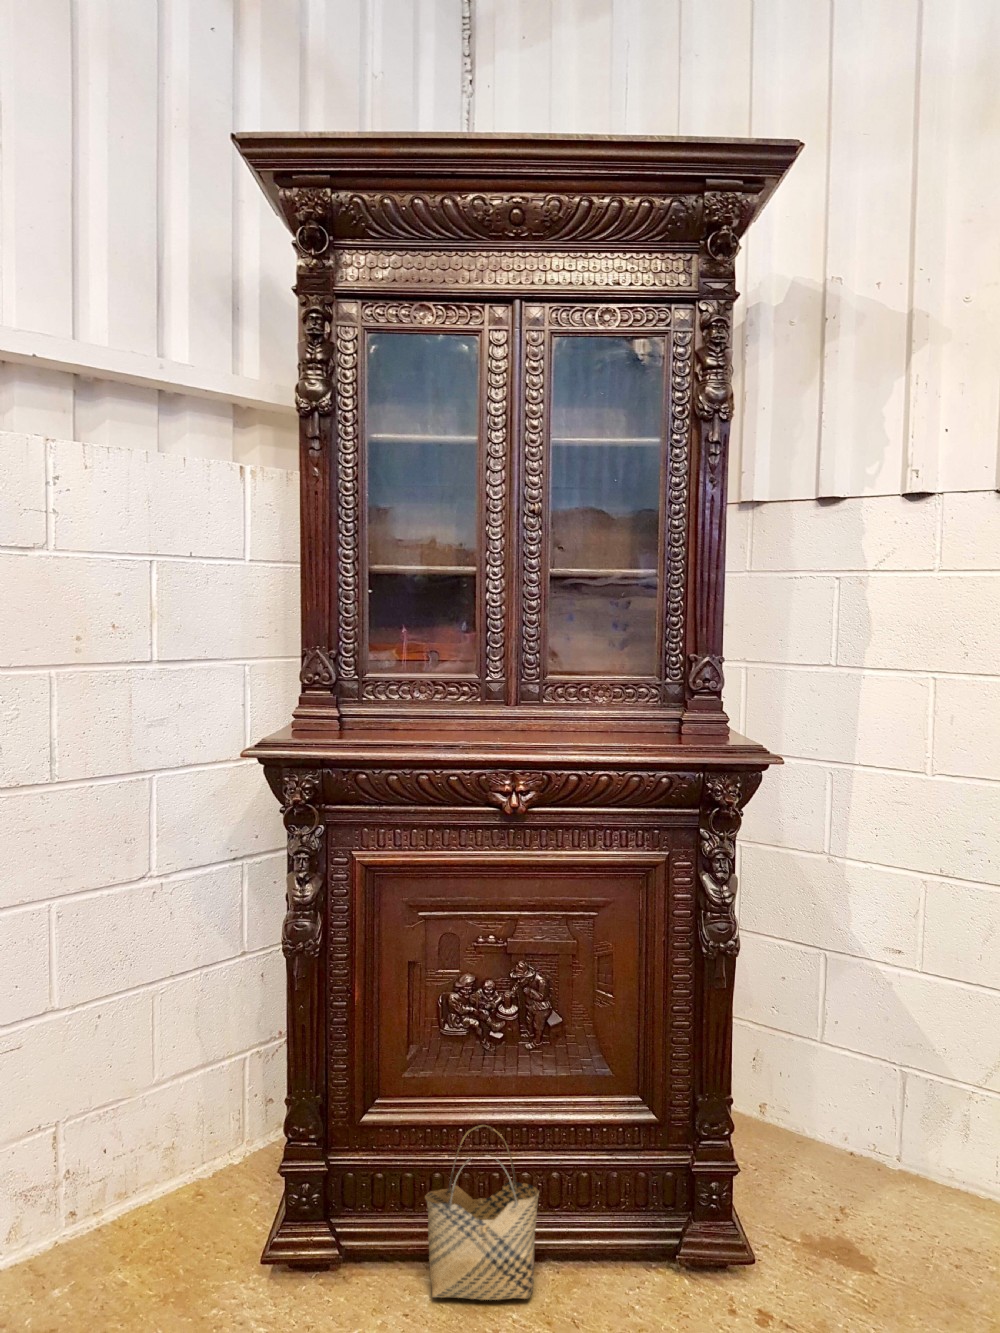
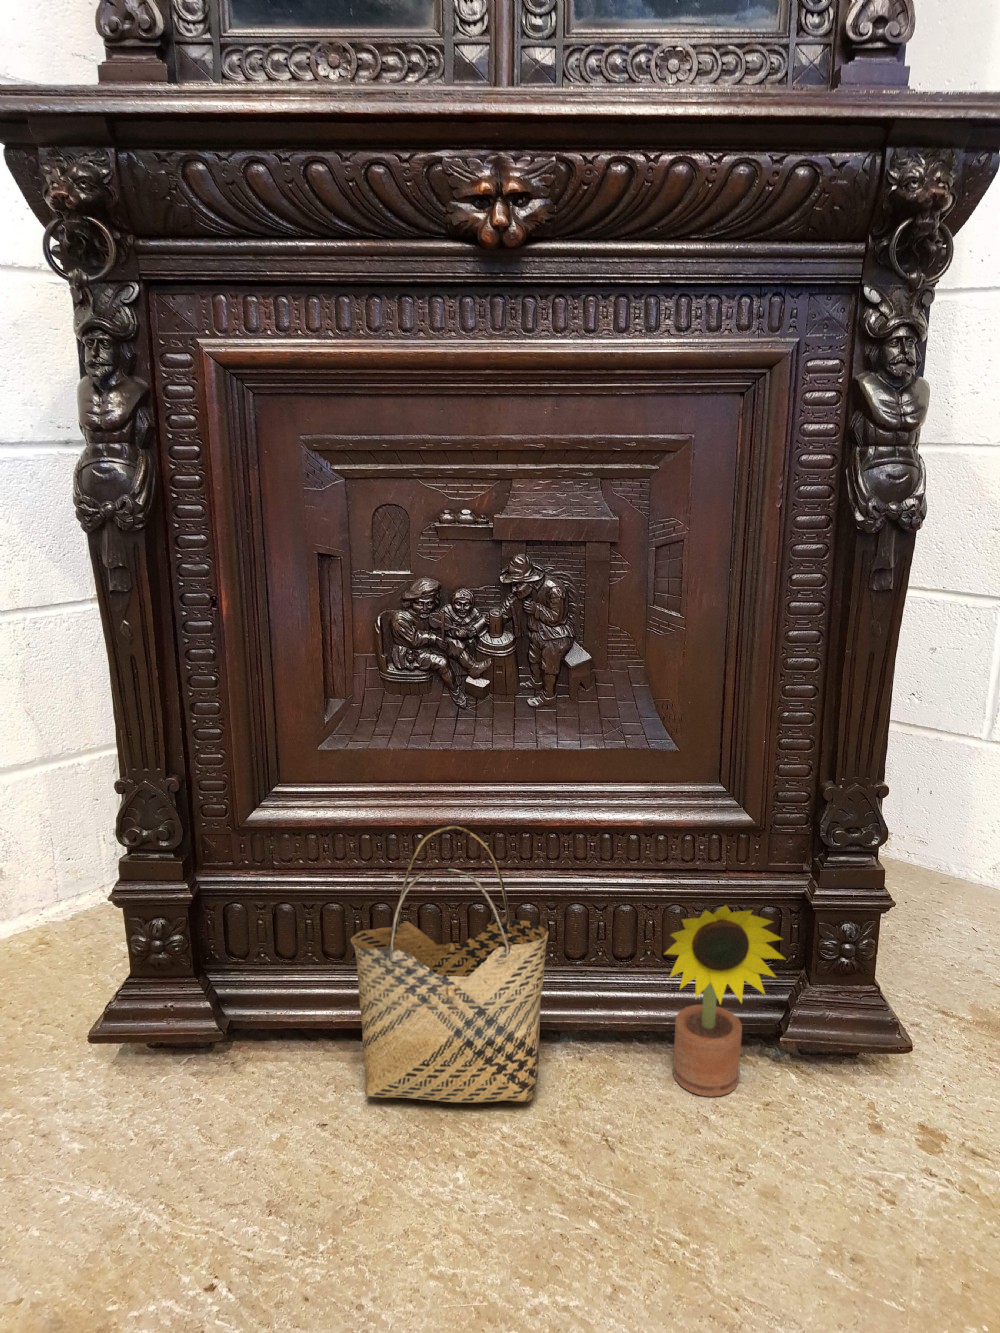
decorative plant: none [605,1175,674,1295] -> present [665,905,784,1097]

